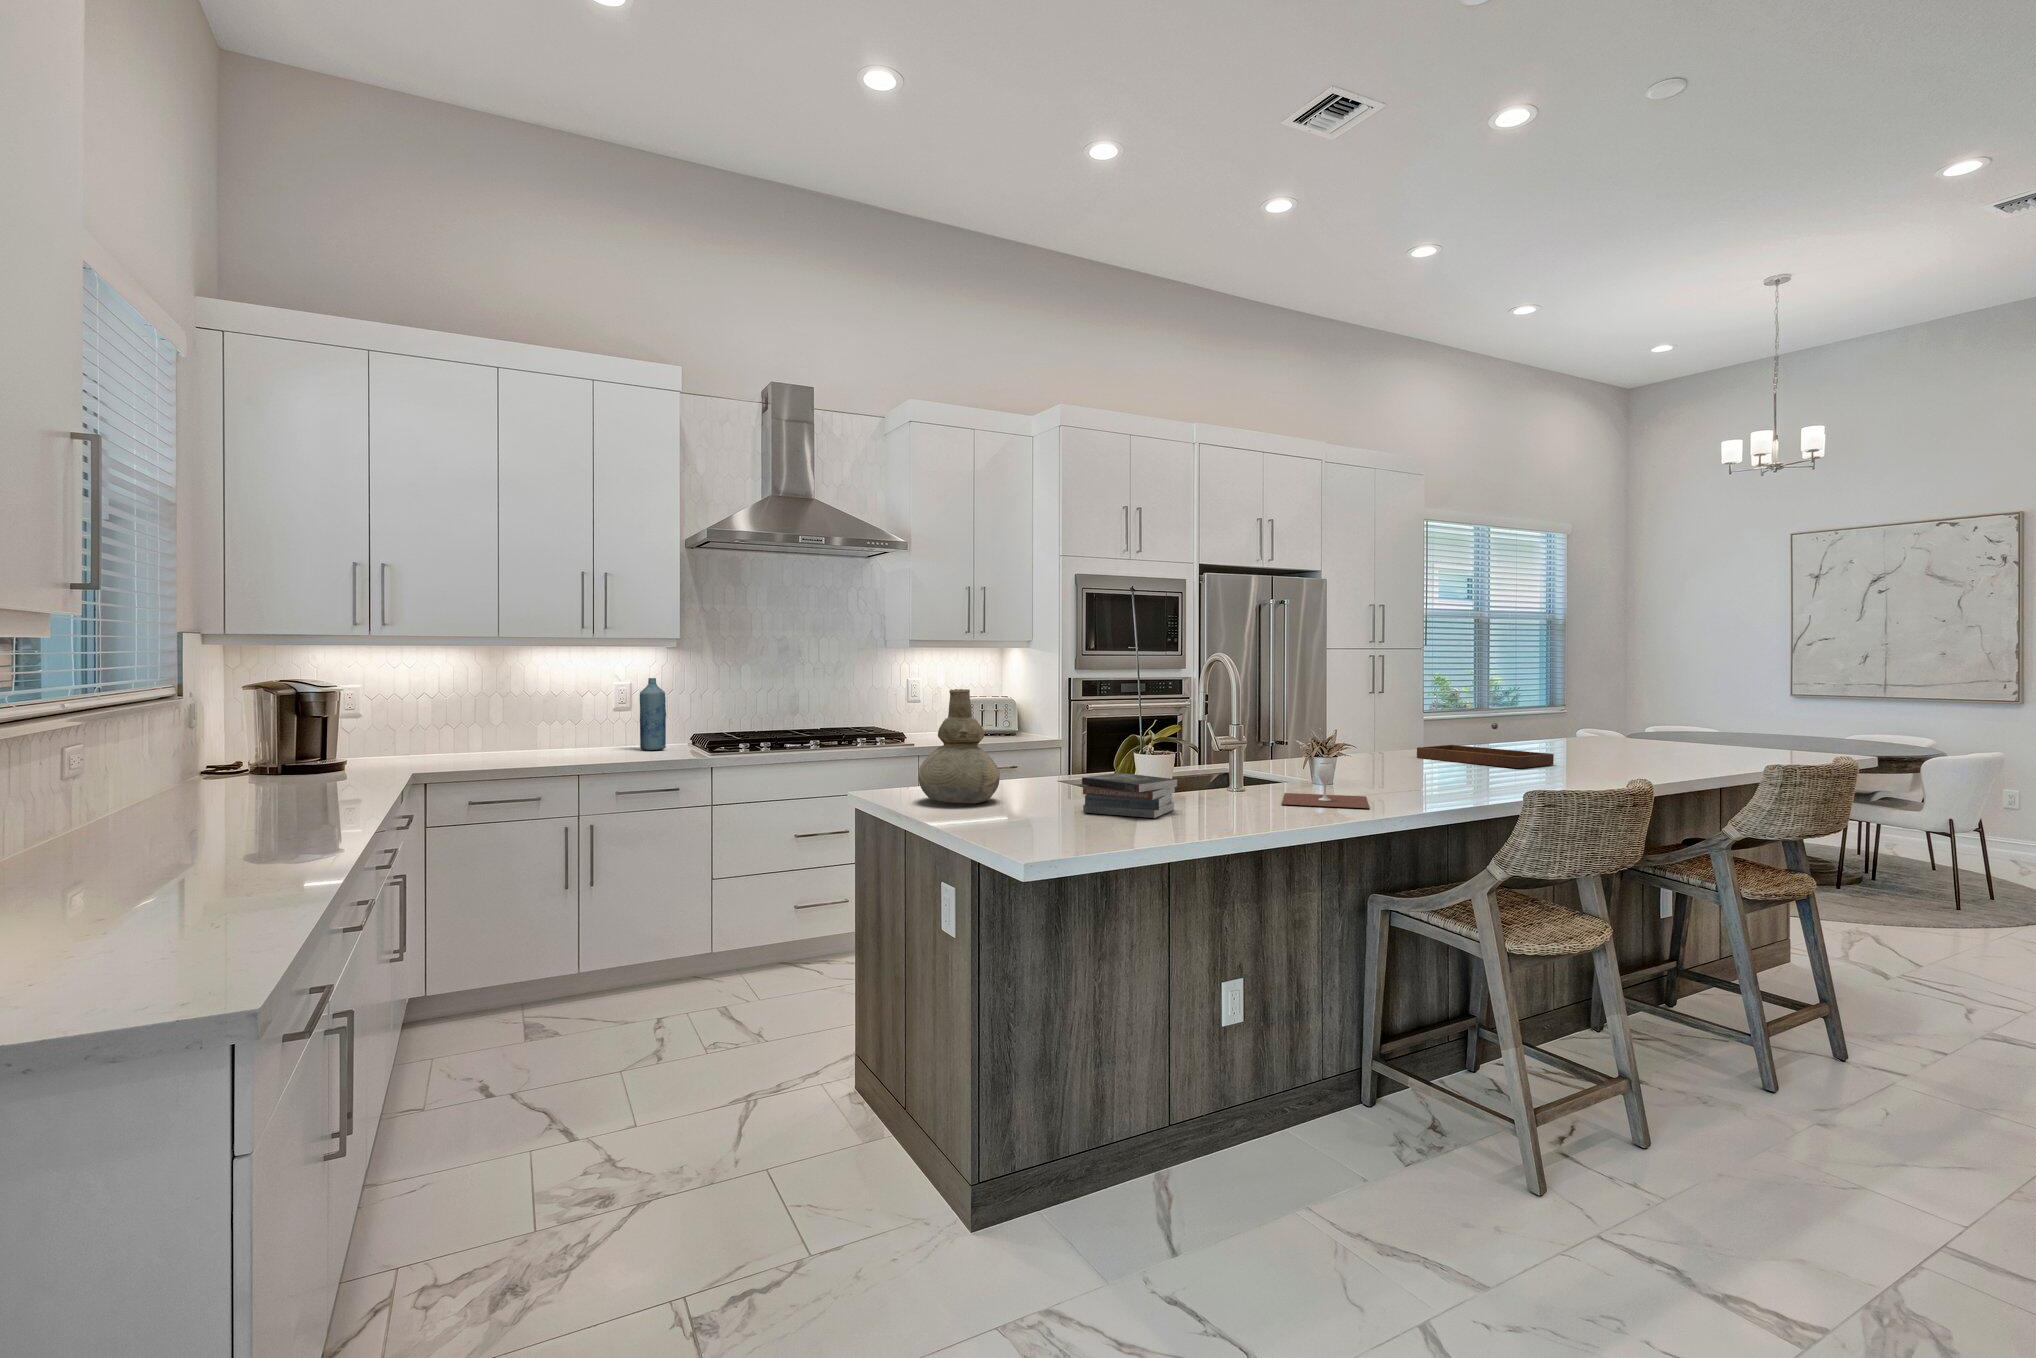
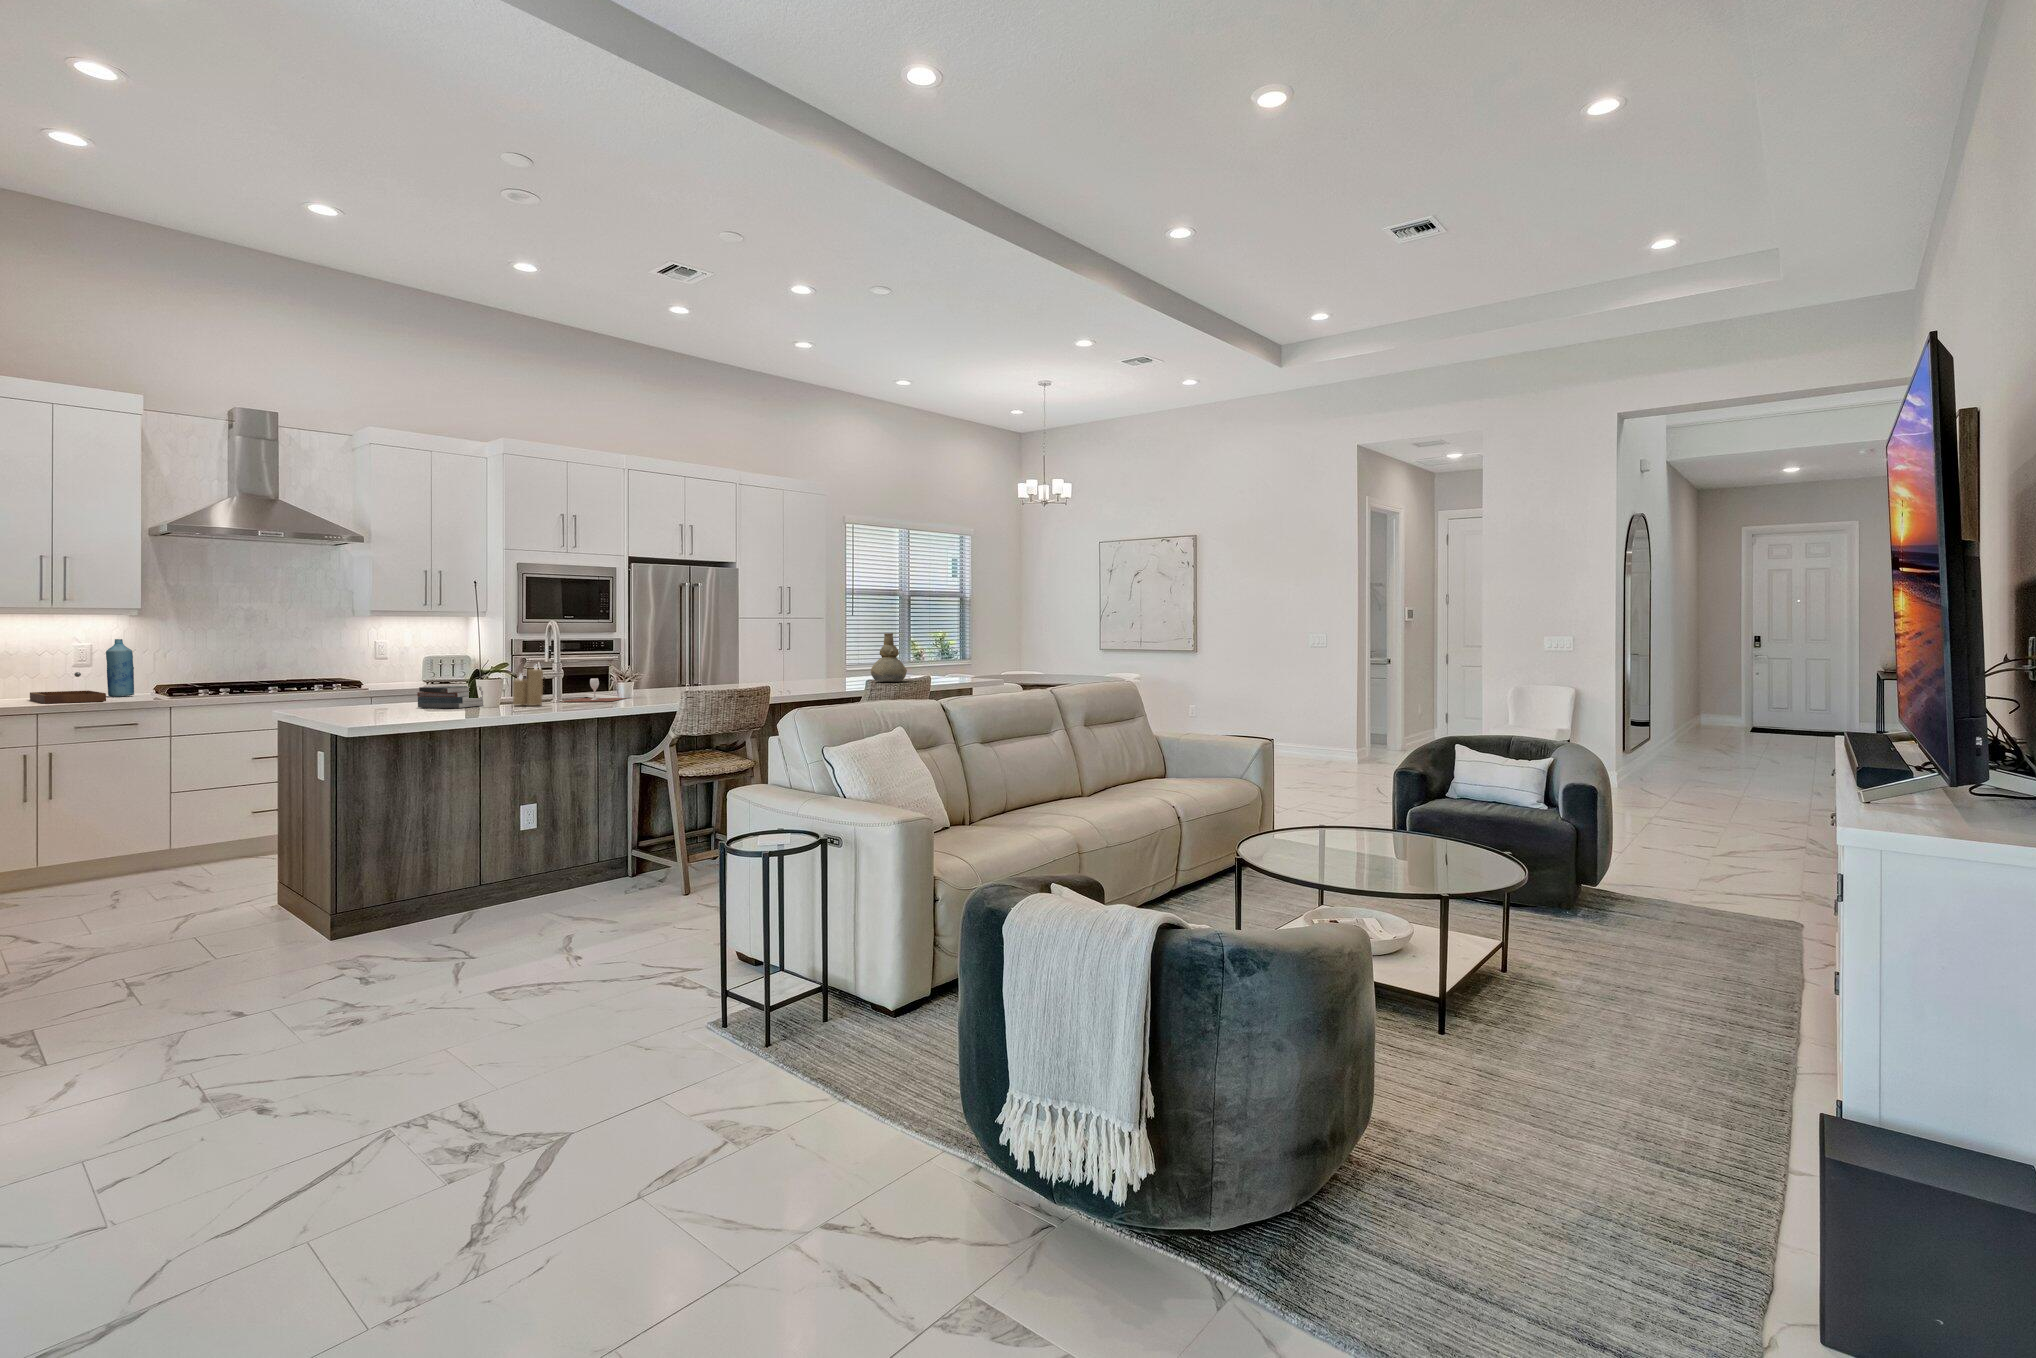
vase: present [918,689,1000,803] -> present [871,633,907,682]
tray: present [1417,723,1554,768] -> present [30,672,106,704]
candle: none [1228,743,1279,817] -> present [513,666,543,706]

